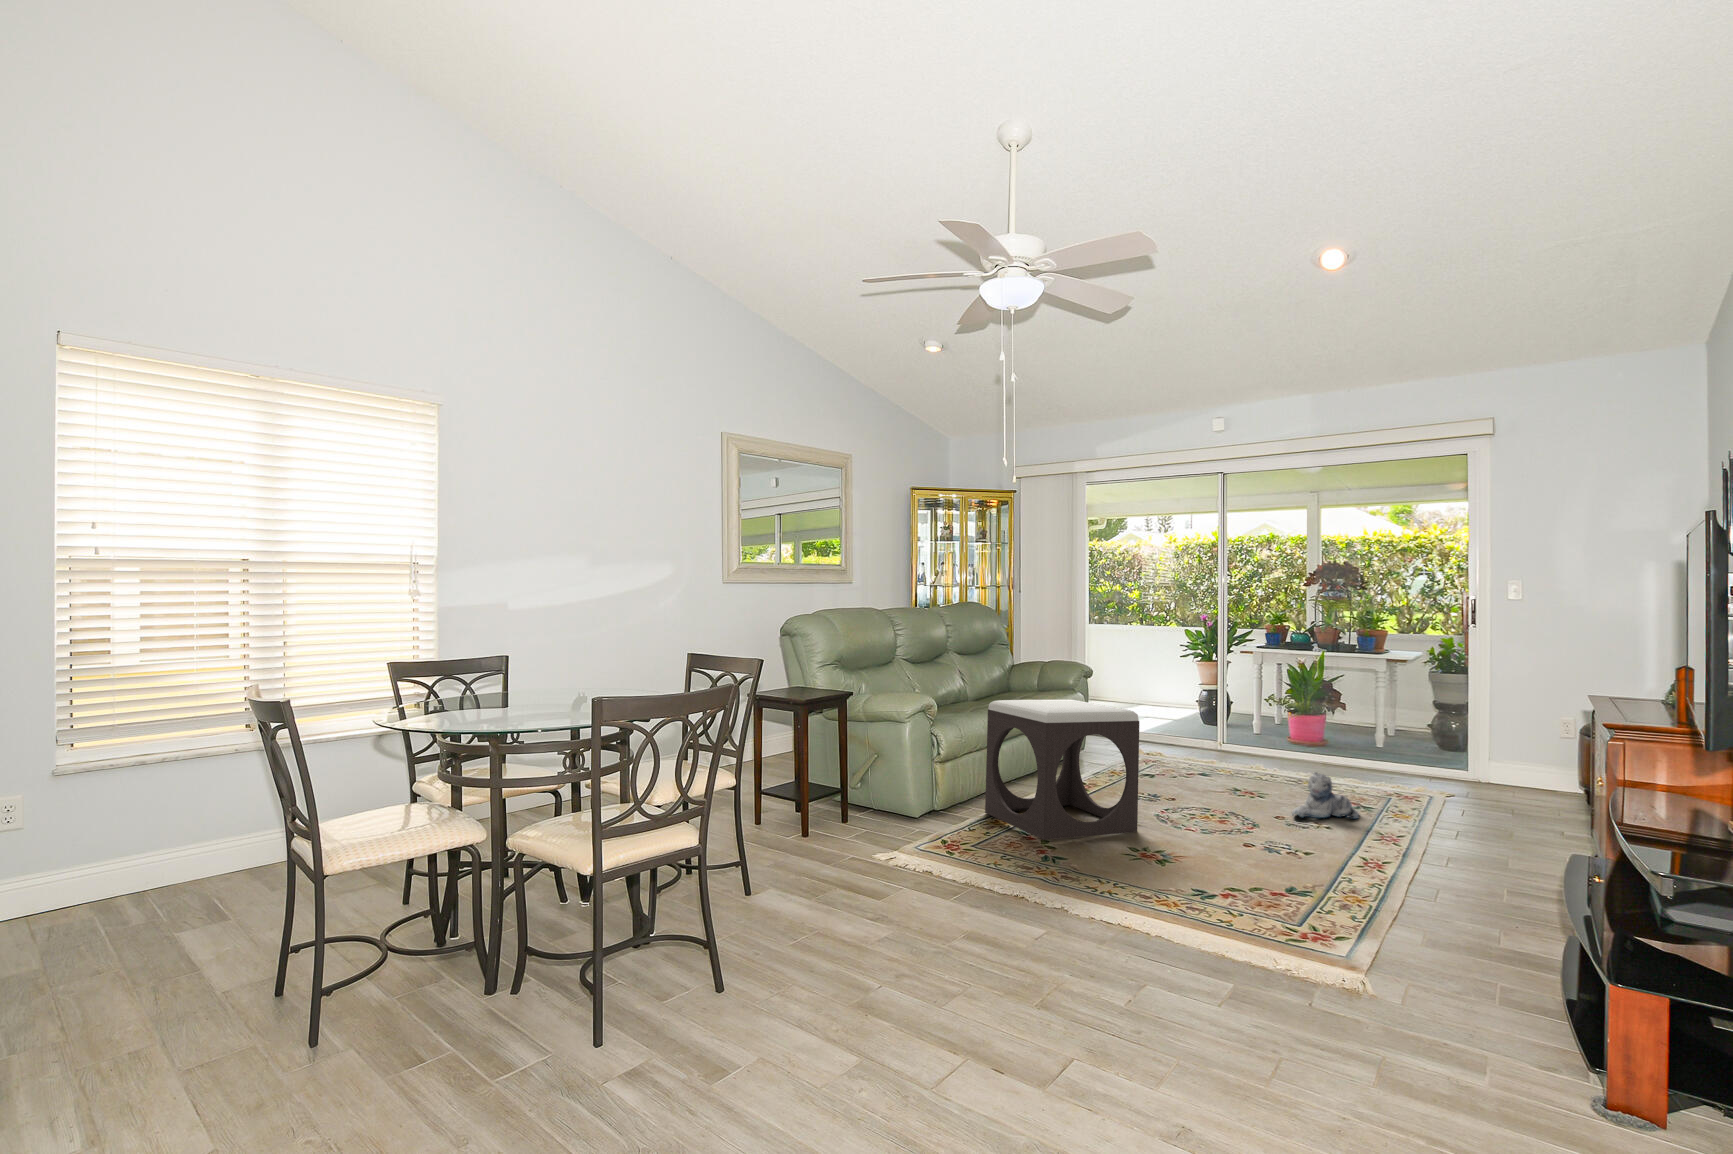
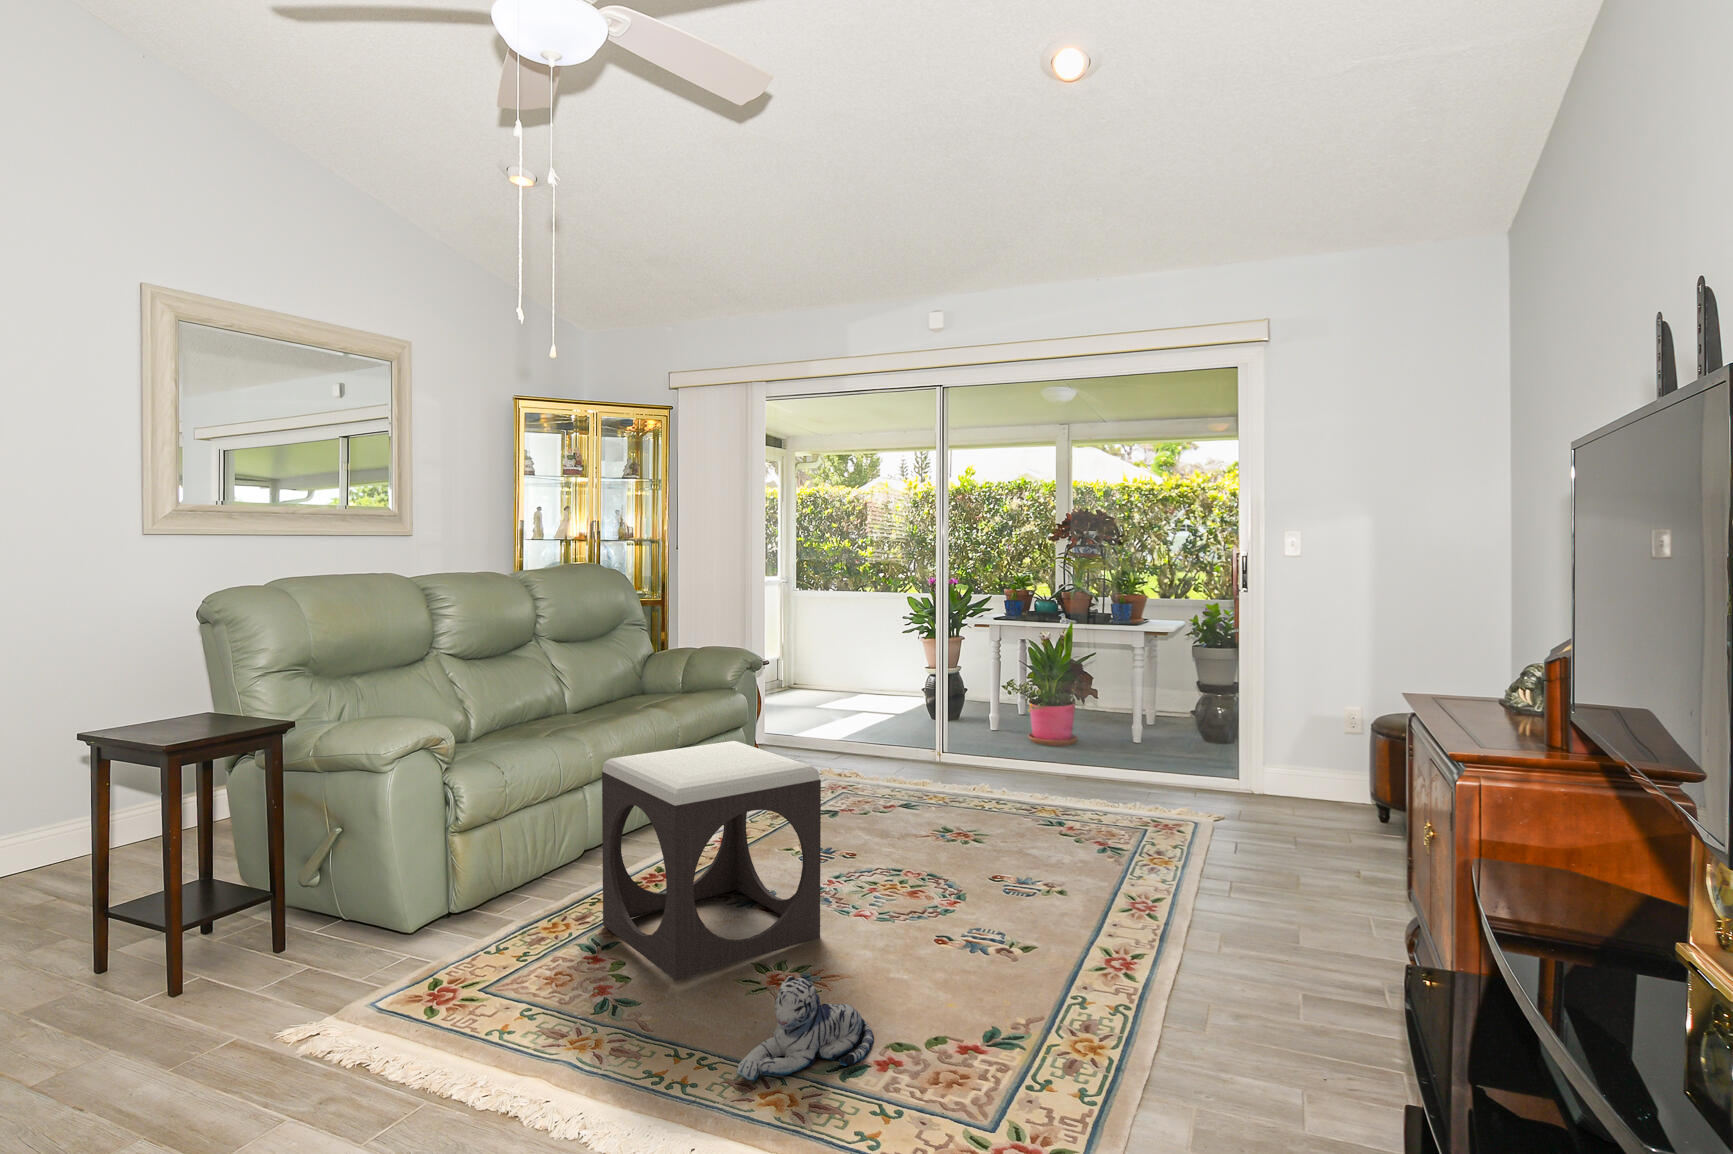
plush toy: present [1292,772,1359,819] -> present [737,976,874,1081]

